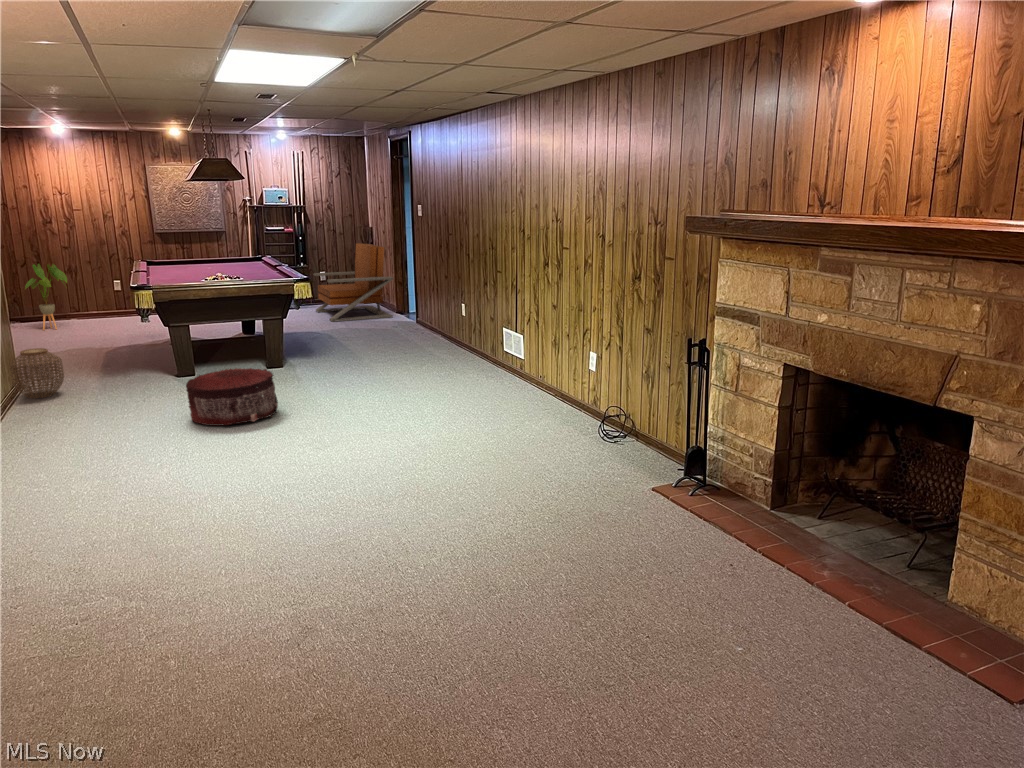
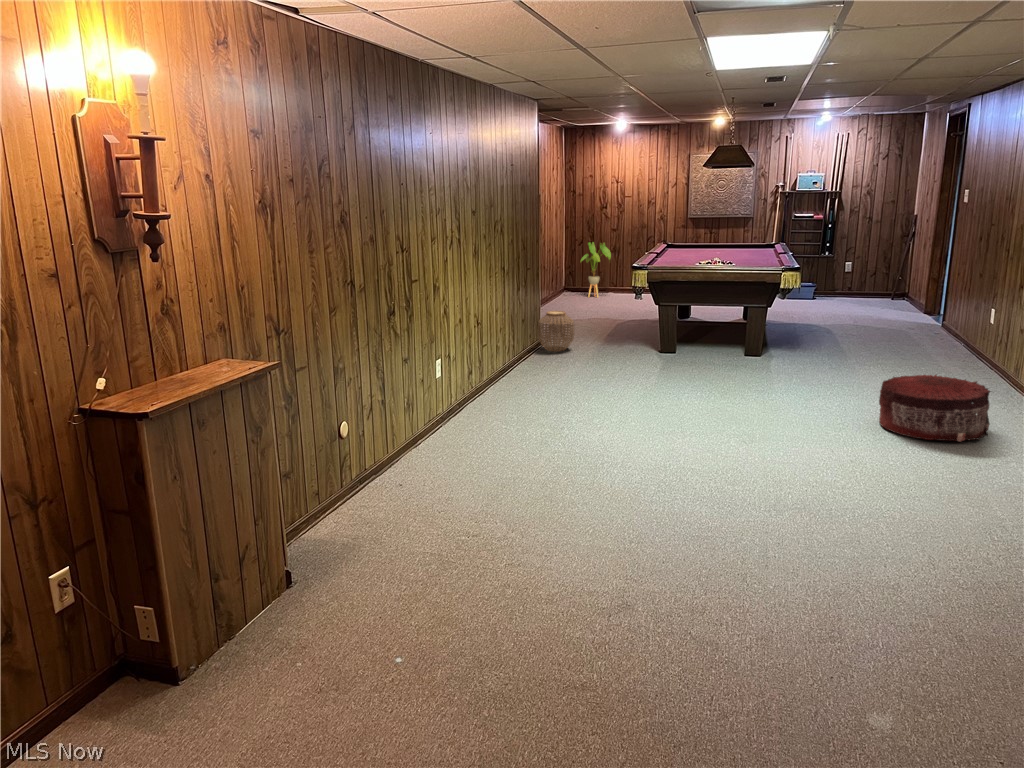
lounge chair: present [314,243,394,322] -> none [831,232,924,317]
pouf: present [186,368,278,426] -> present [879,375,990,442]

